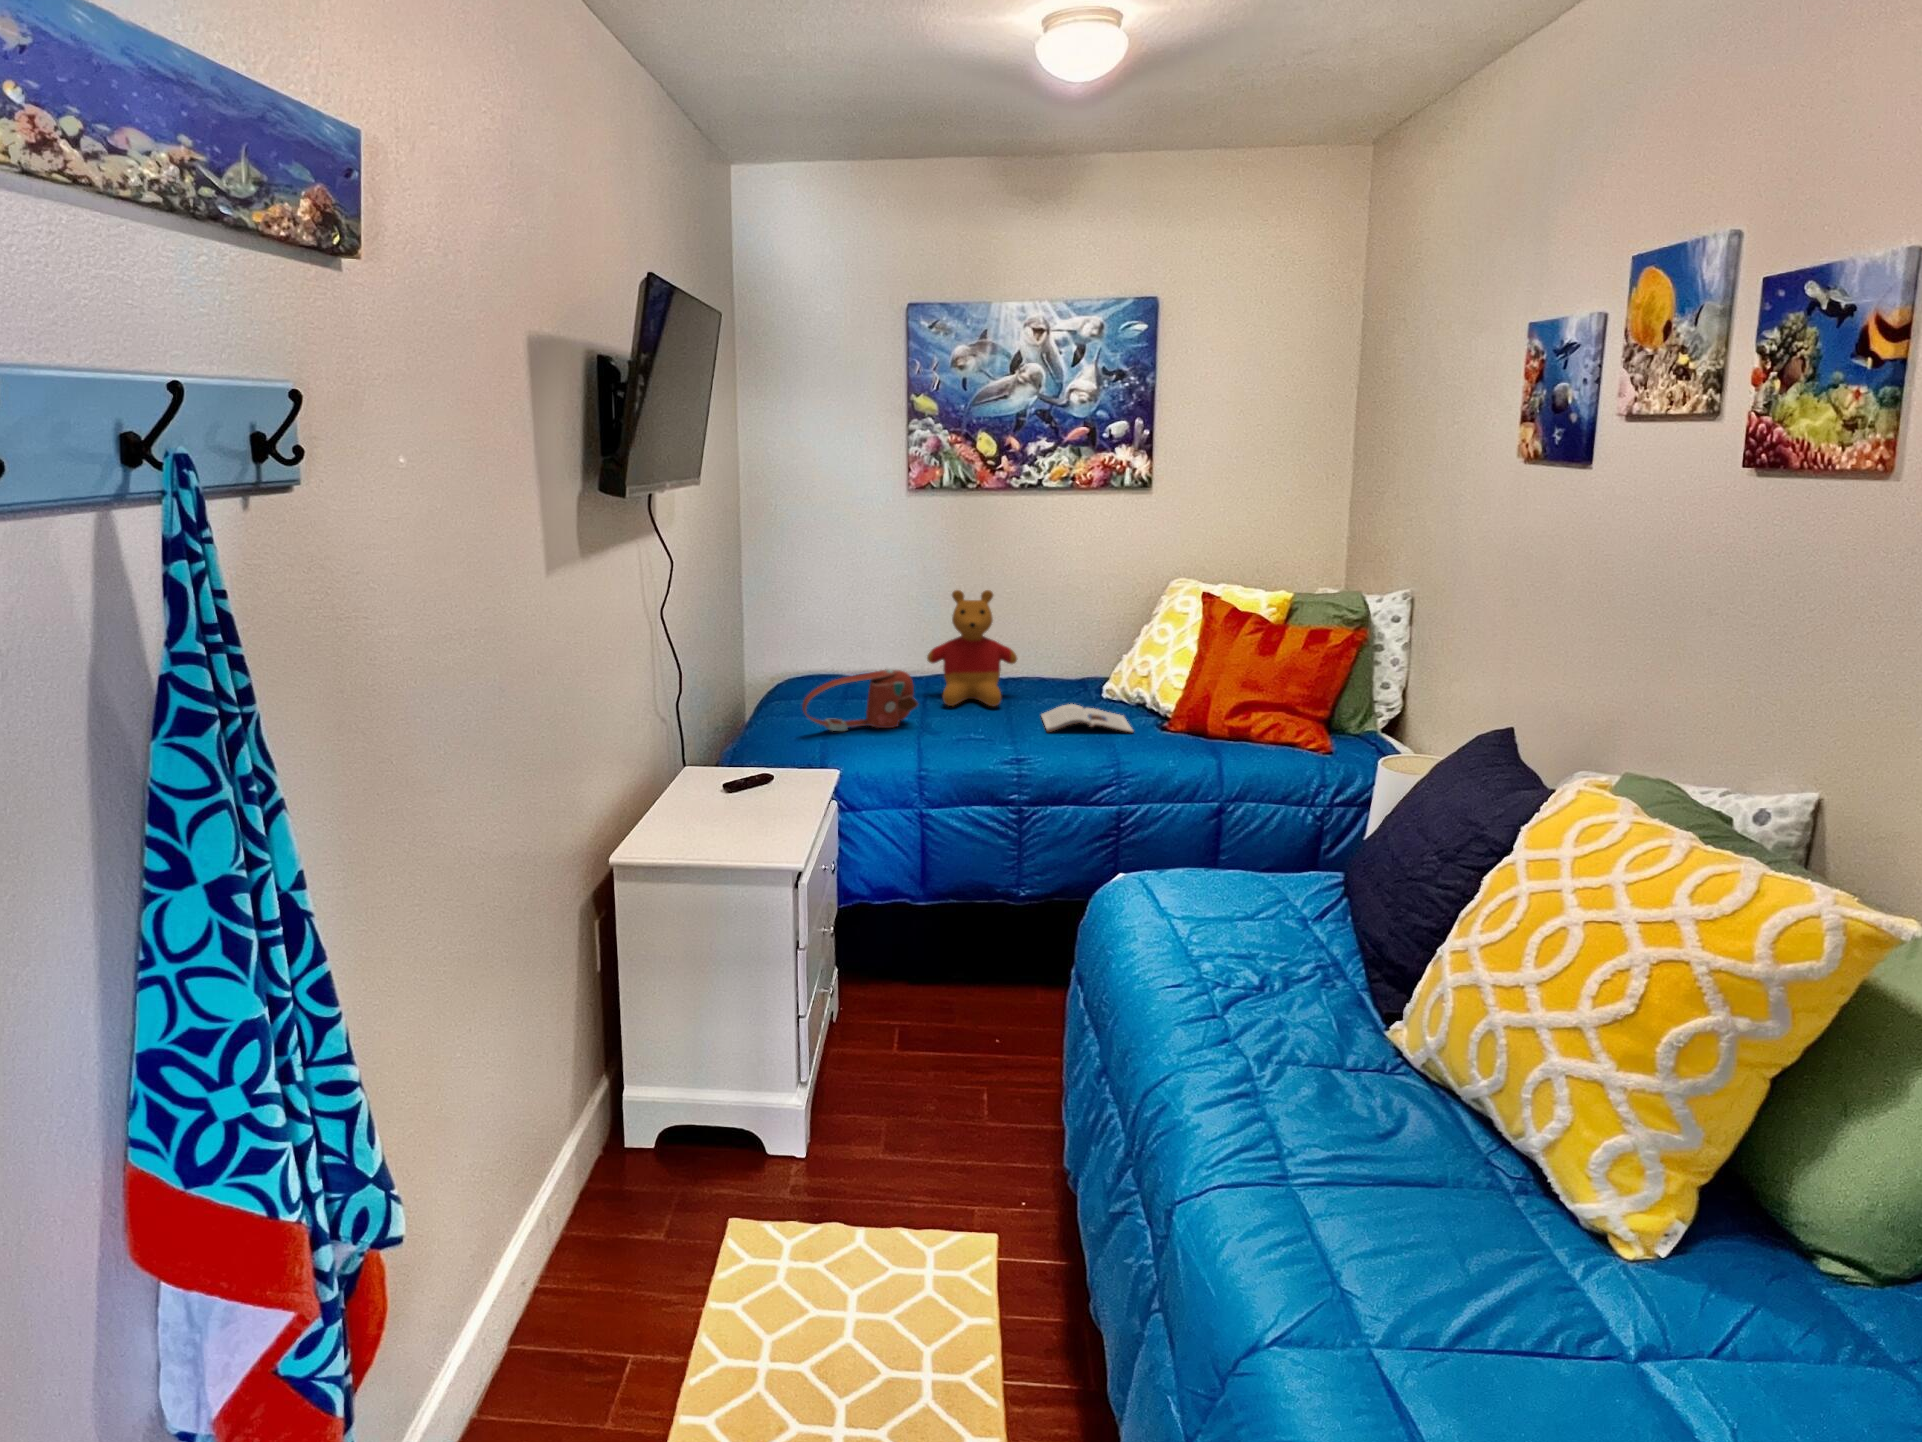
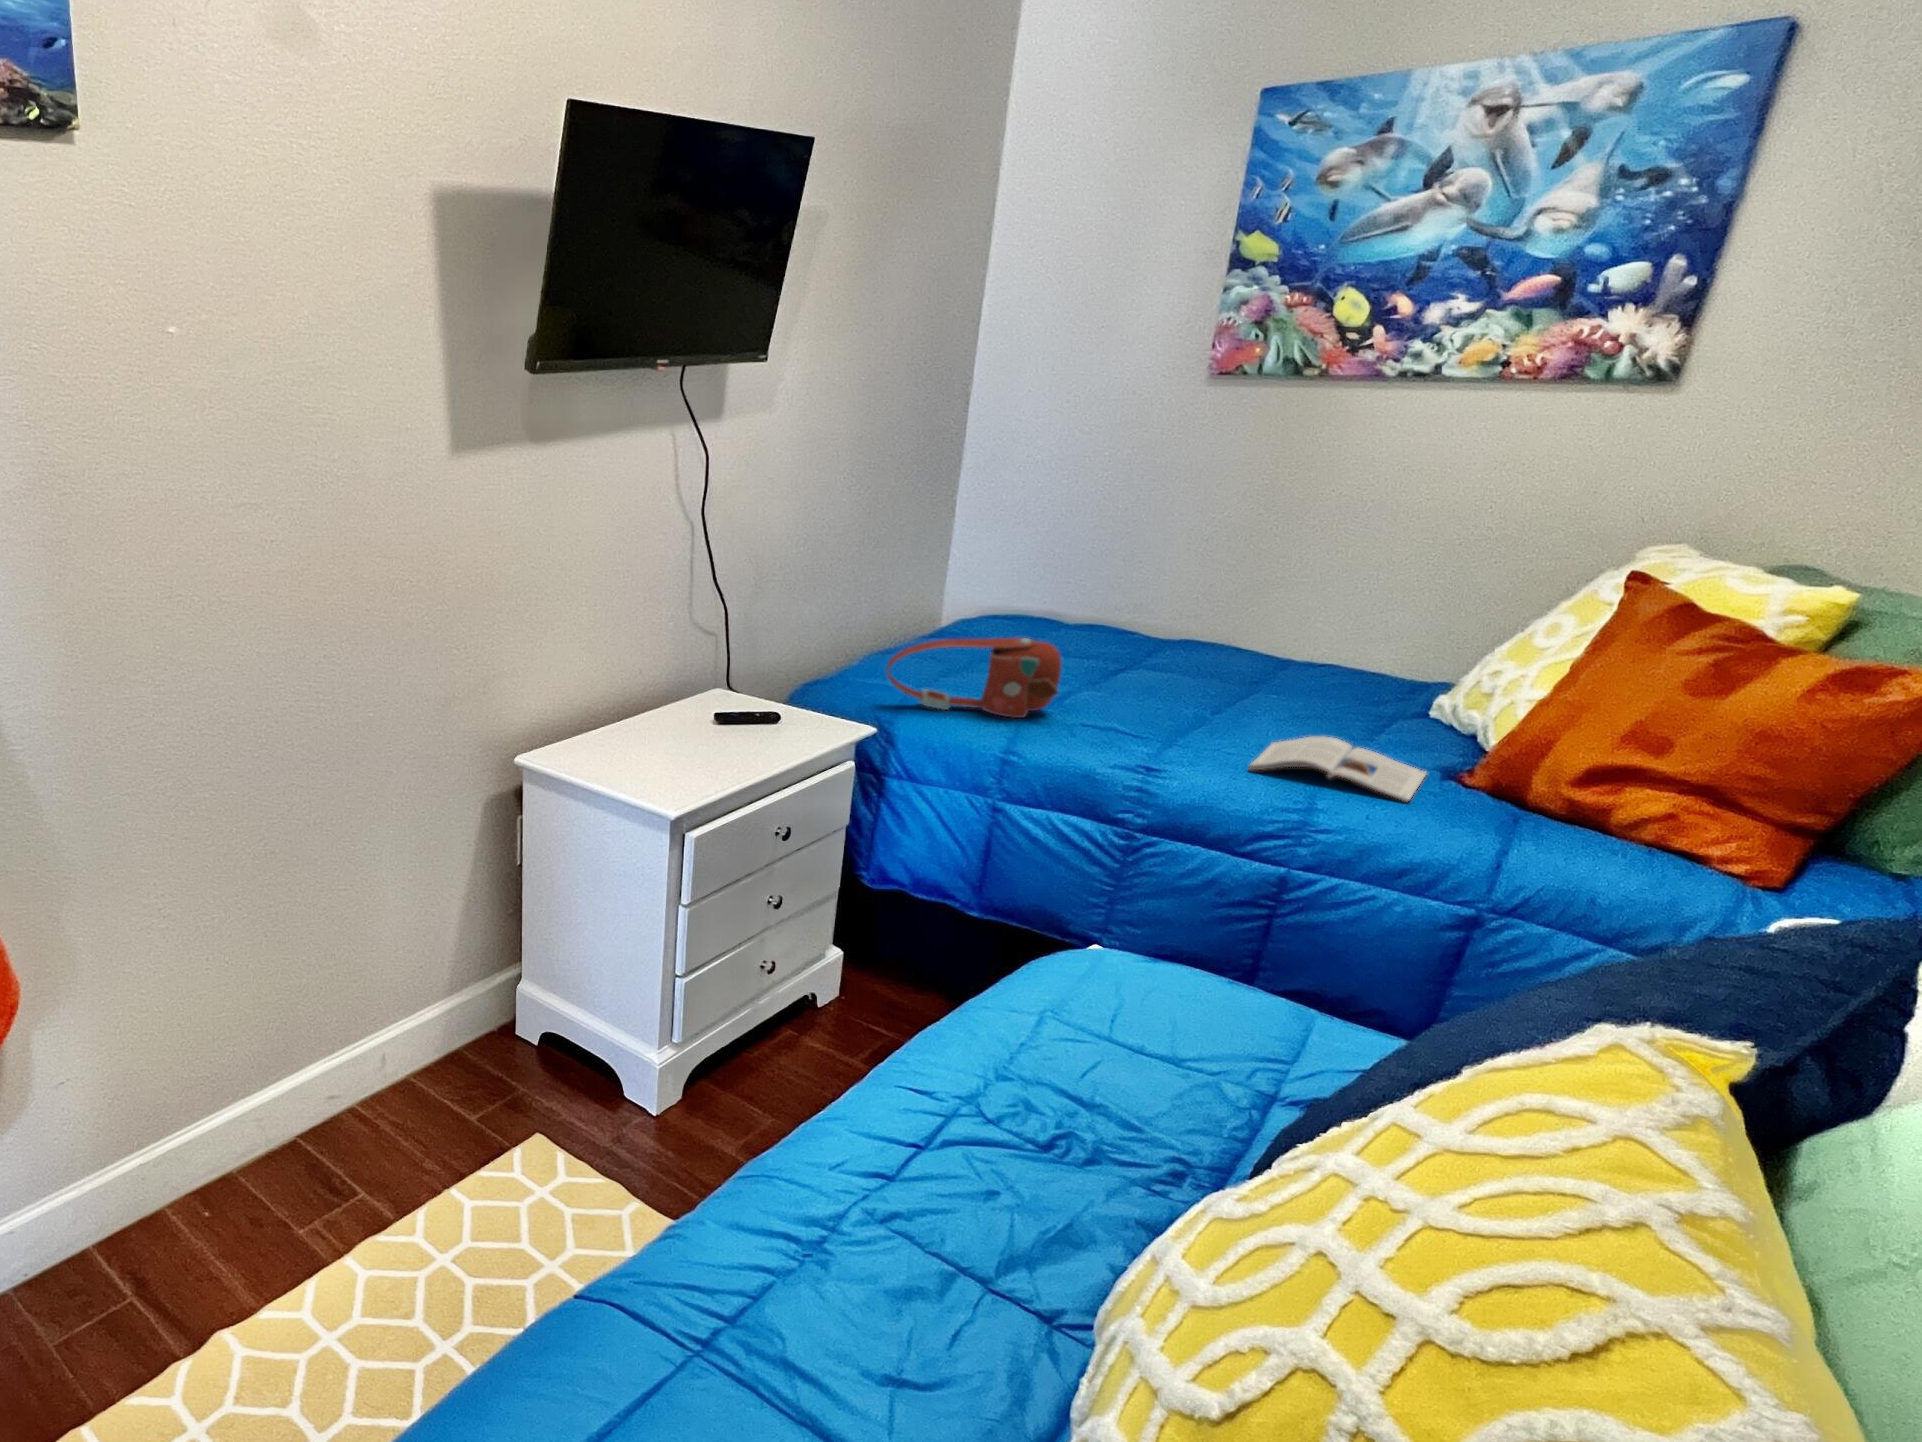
stuffed bear: present [927,590,1017,706] -> none [1129,538,1283,718]

